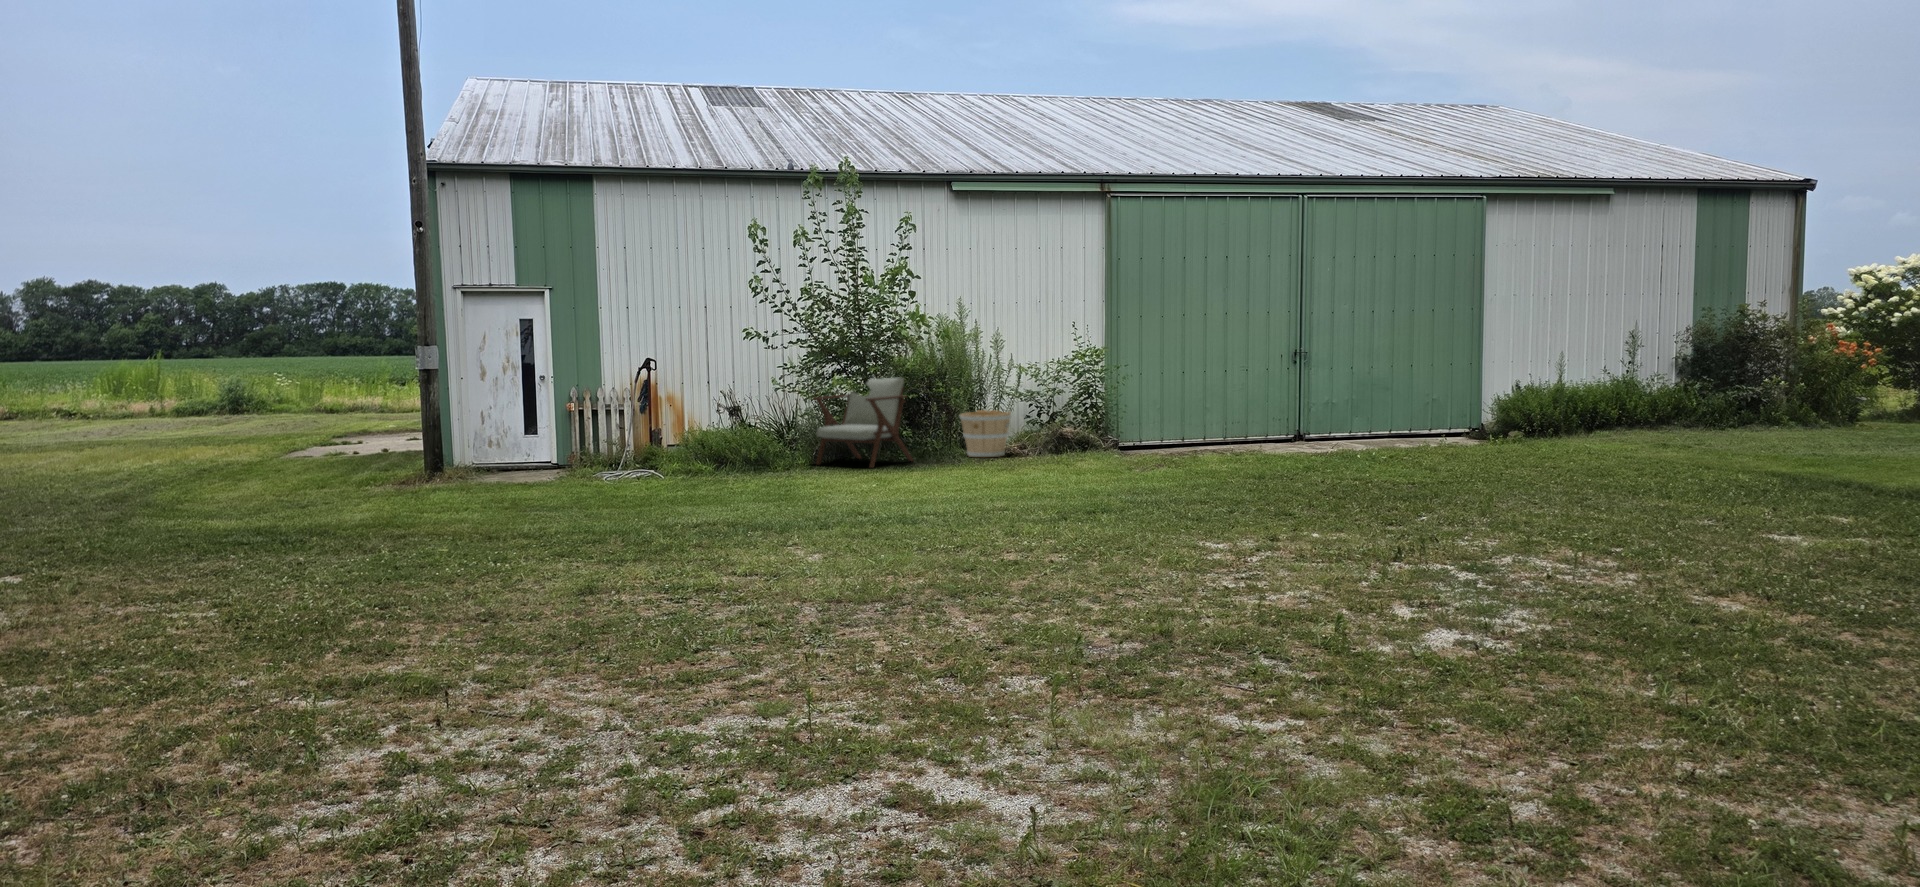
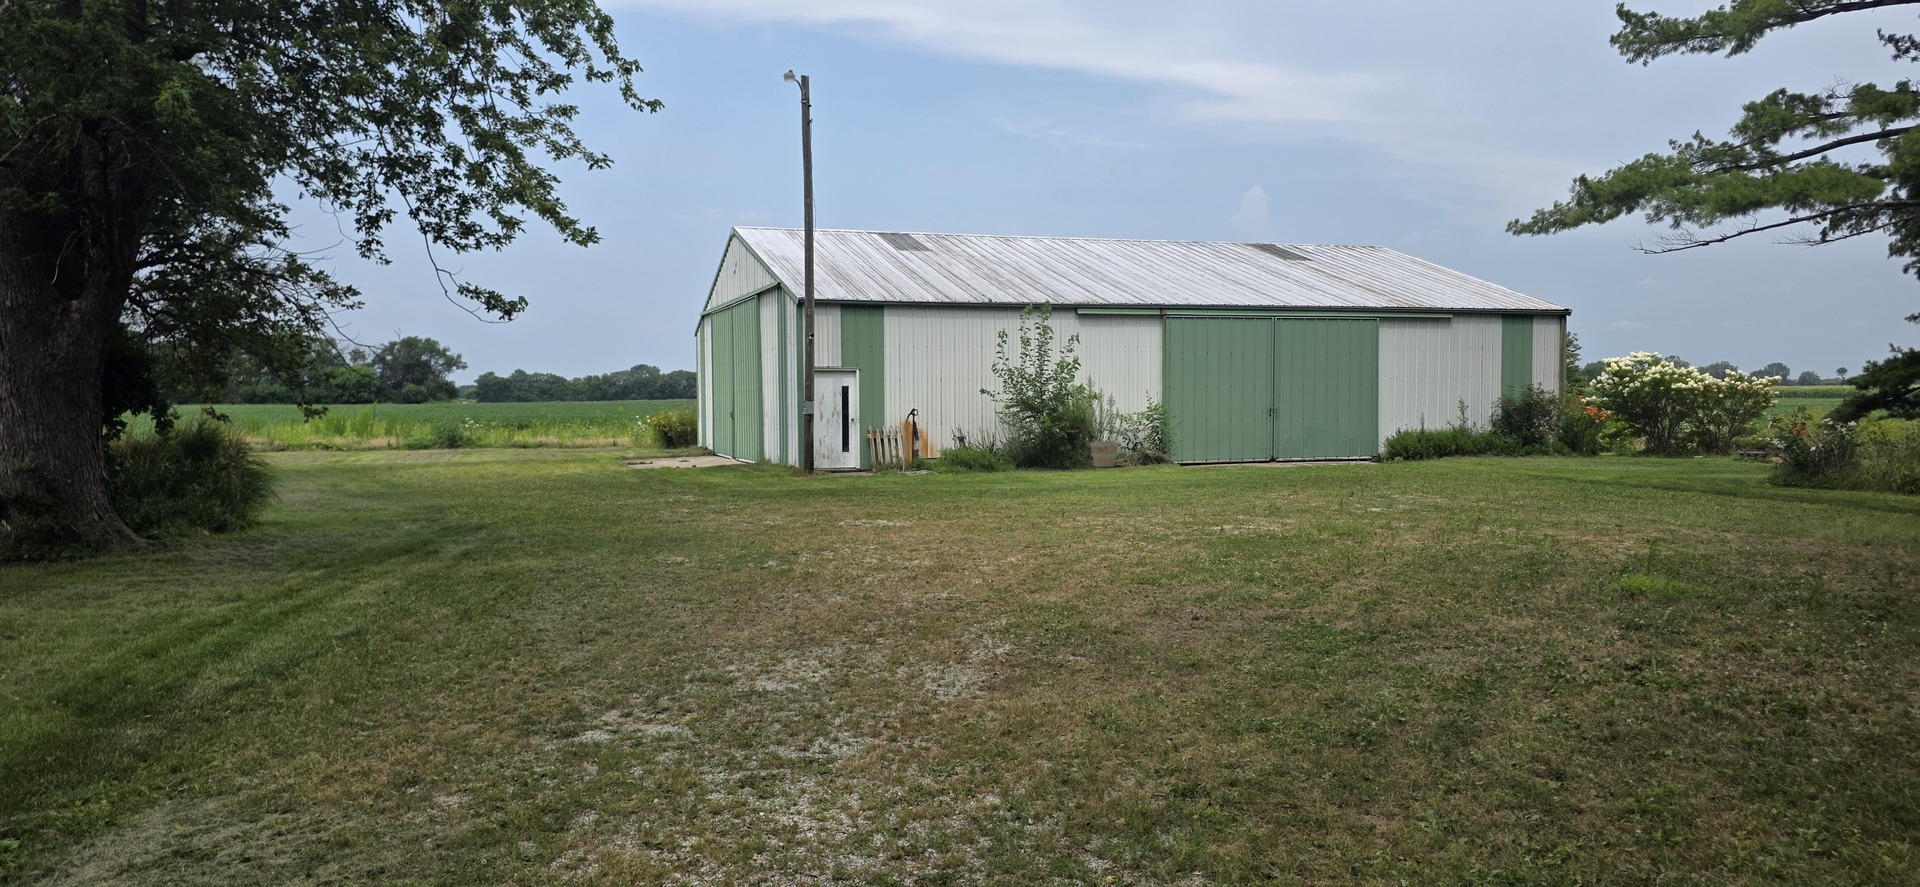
lounge chair: present [813,378,913,468] -> none [1014,421,1068,471]

